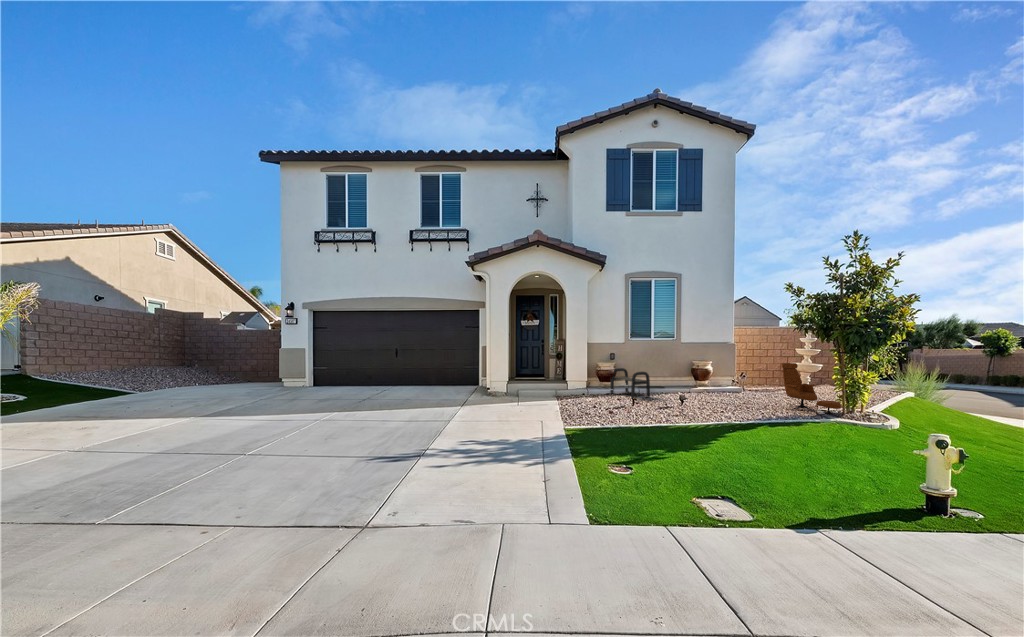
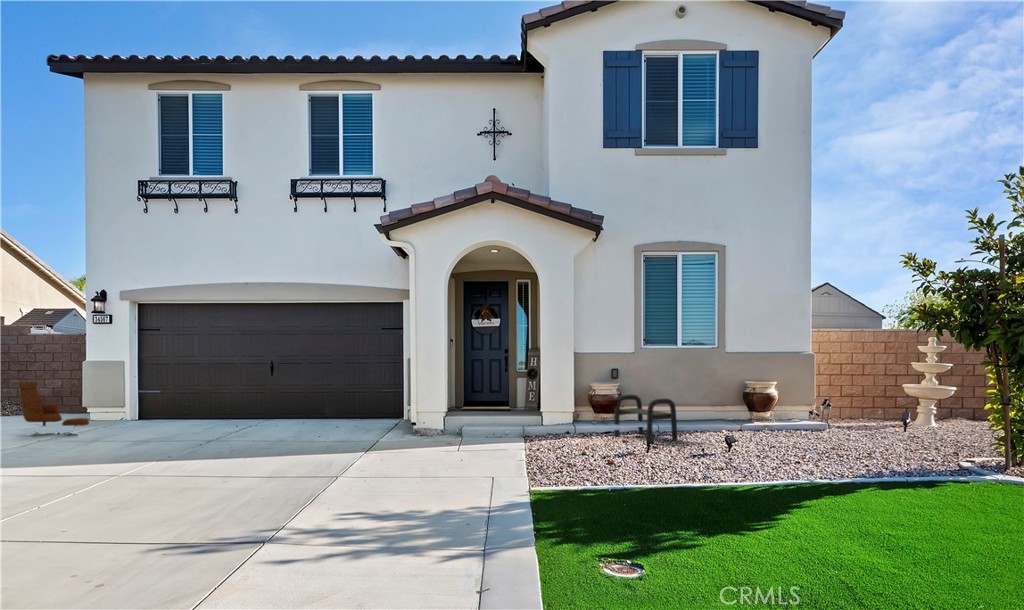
lounge chair: present [782,363,841,417] -> present [19,382,89,436]

